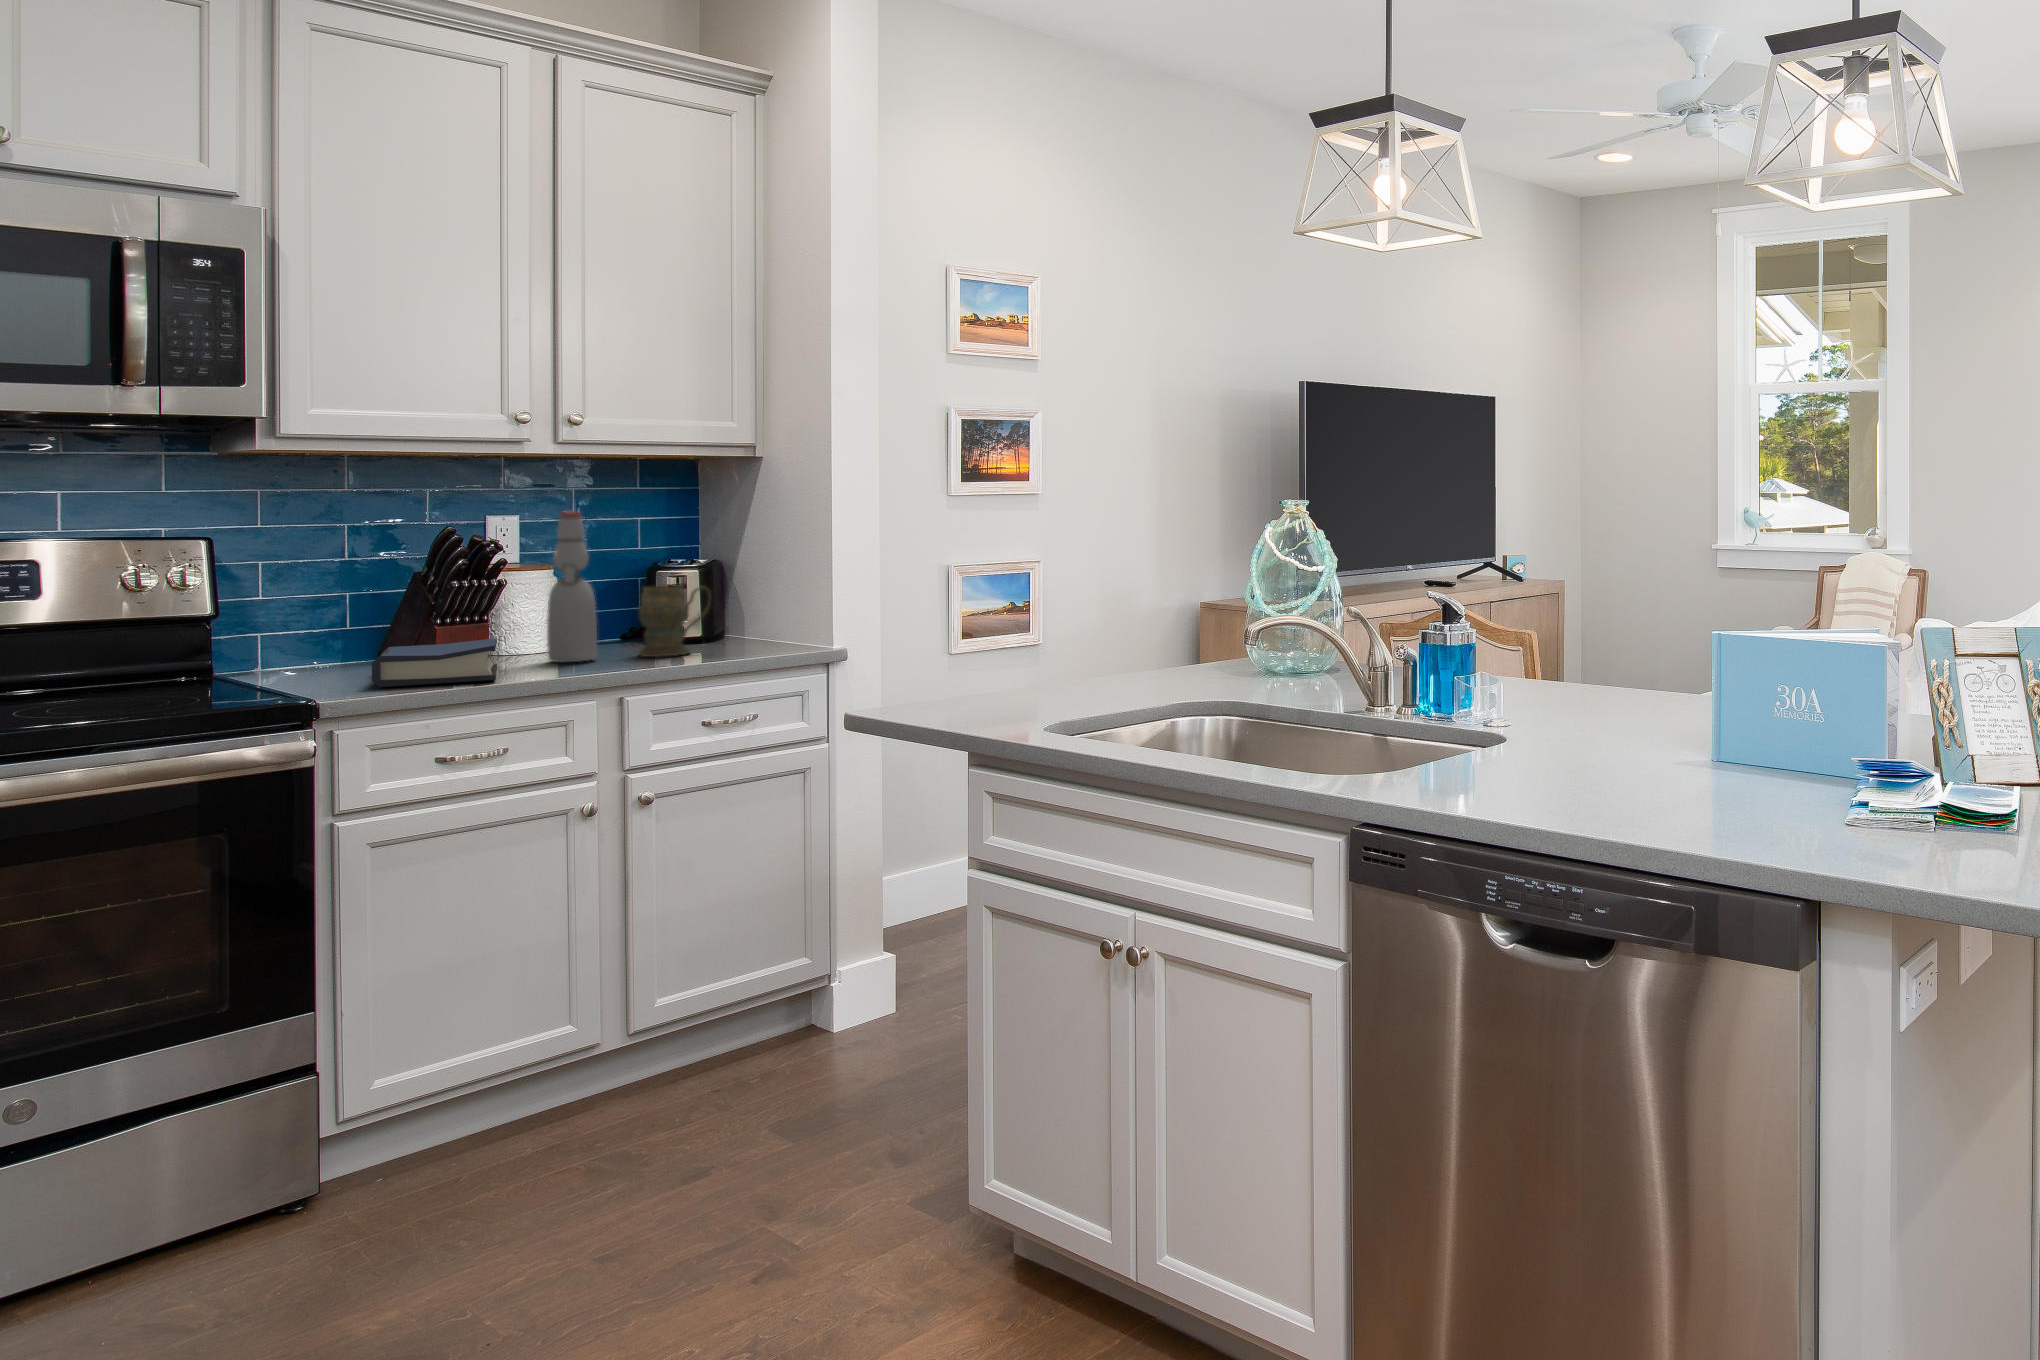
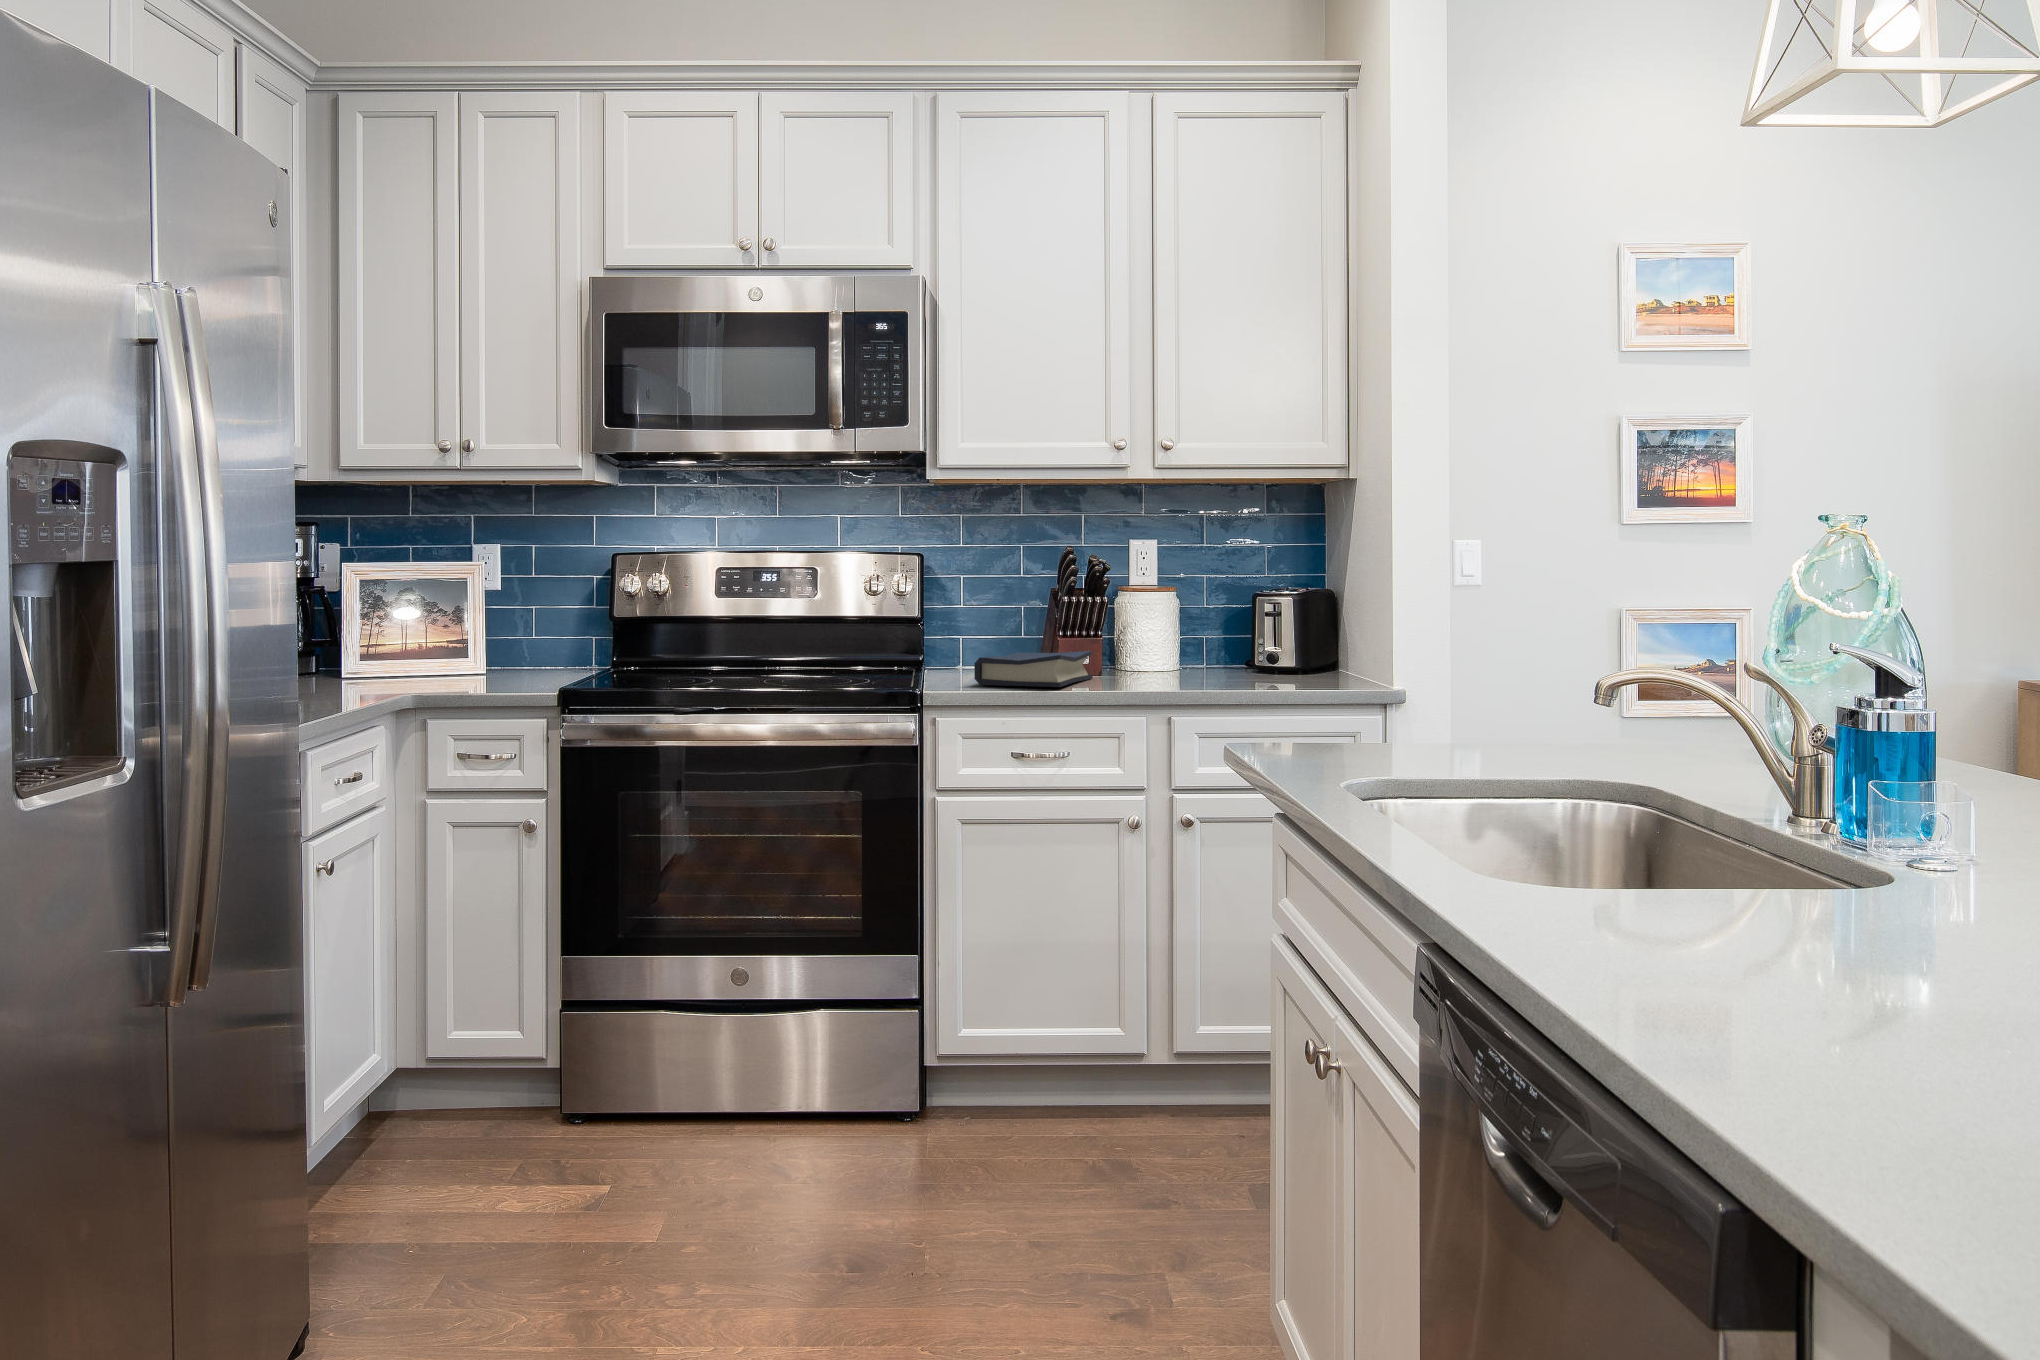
bottle: present [547,511,597,663] -> none [1136,533,1177,679]
mug: present [639,586,711,657] -> none [1215,610,1283,681]

